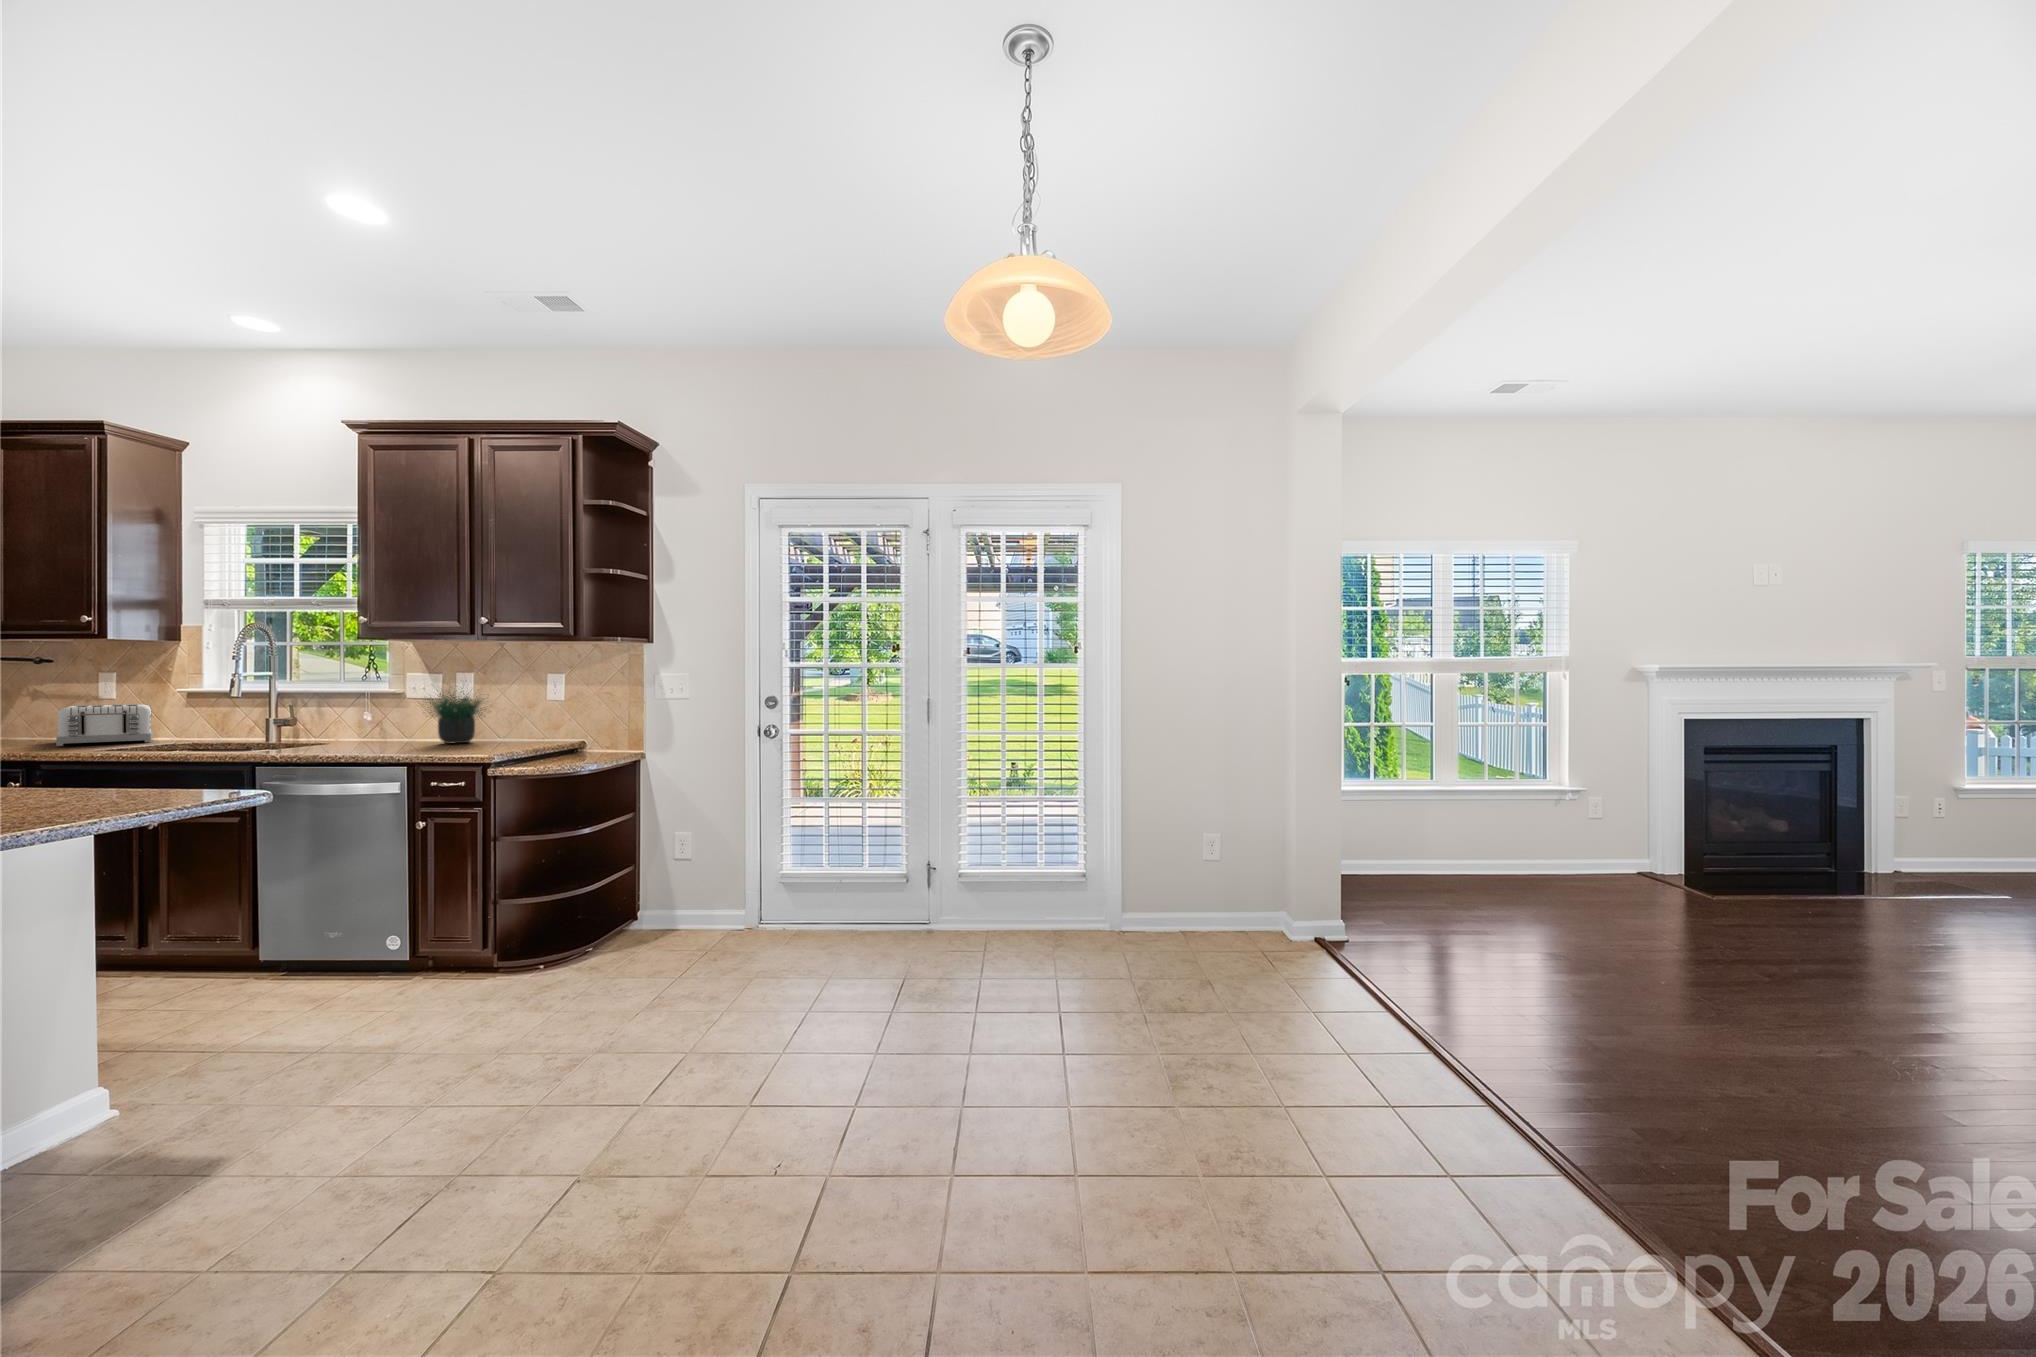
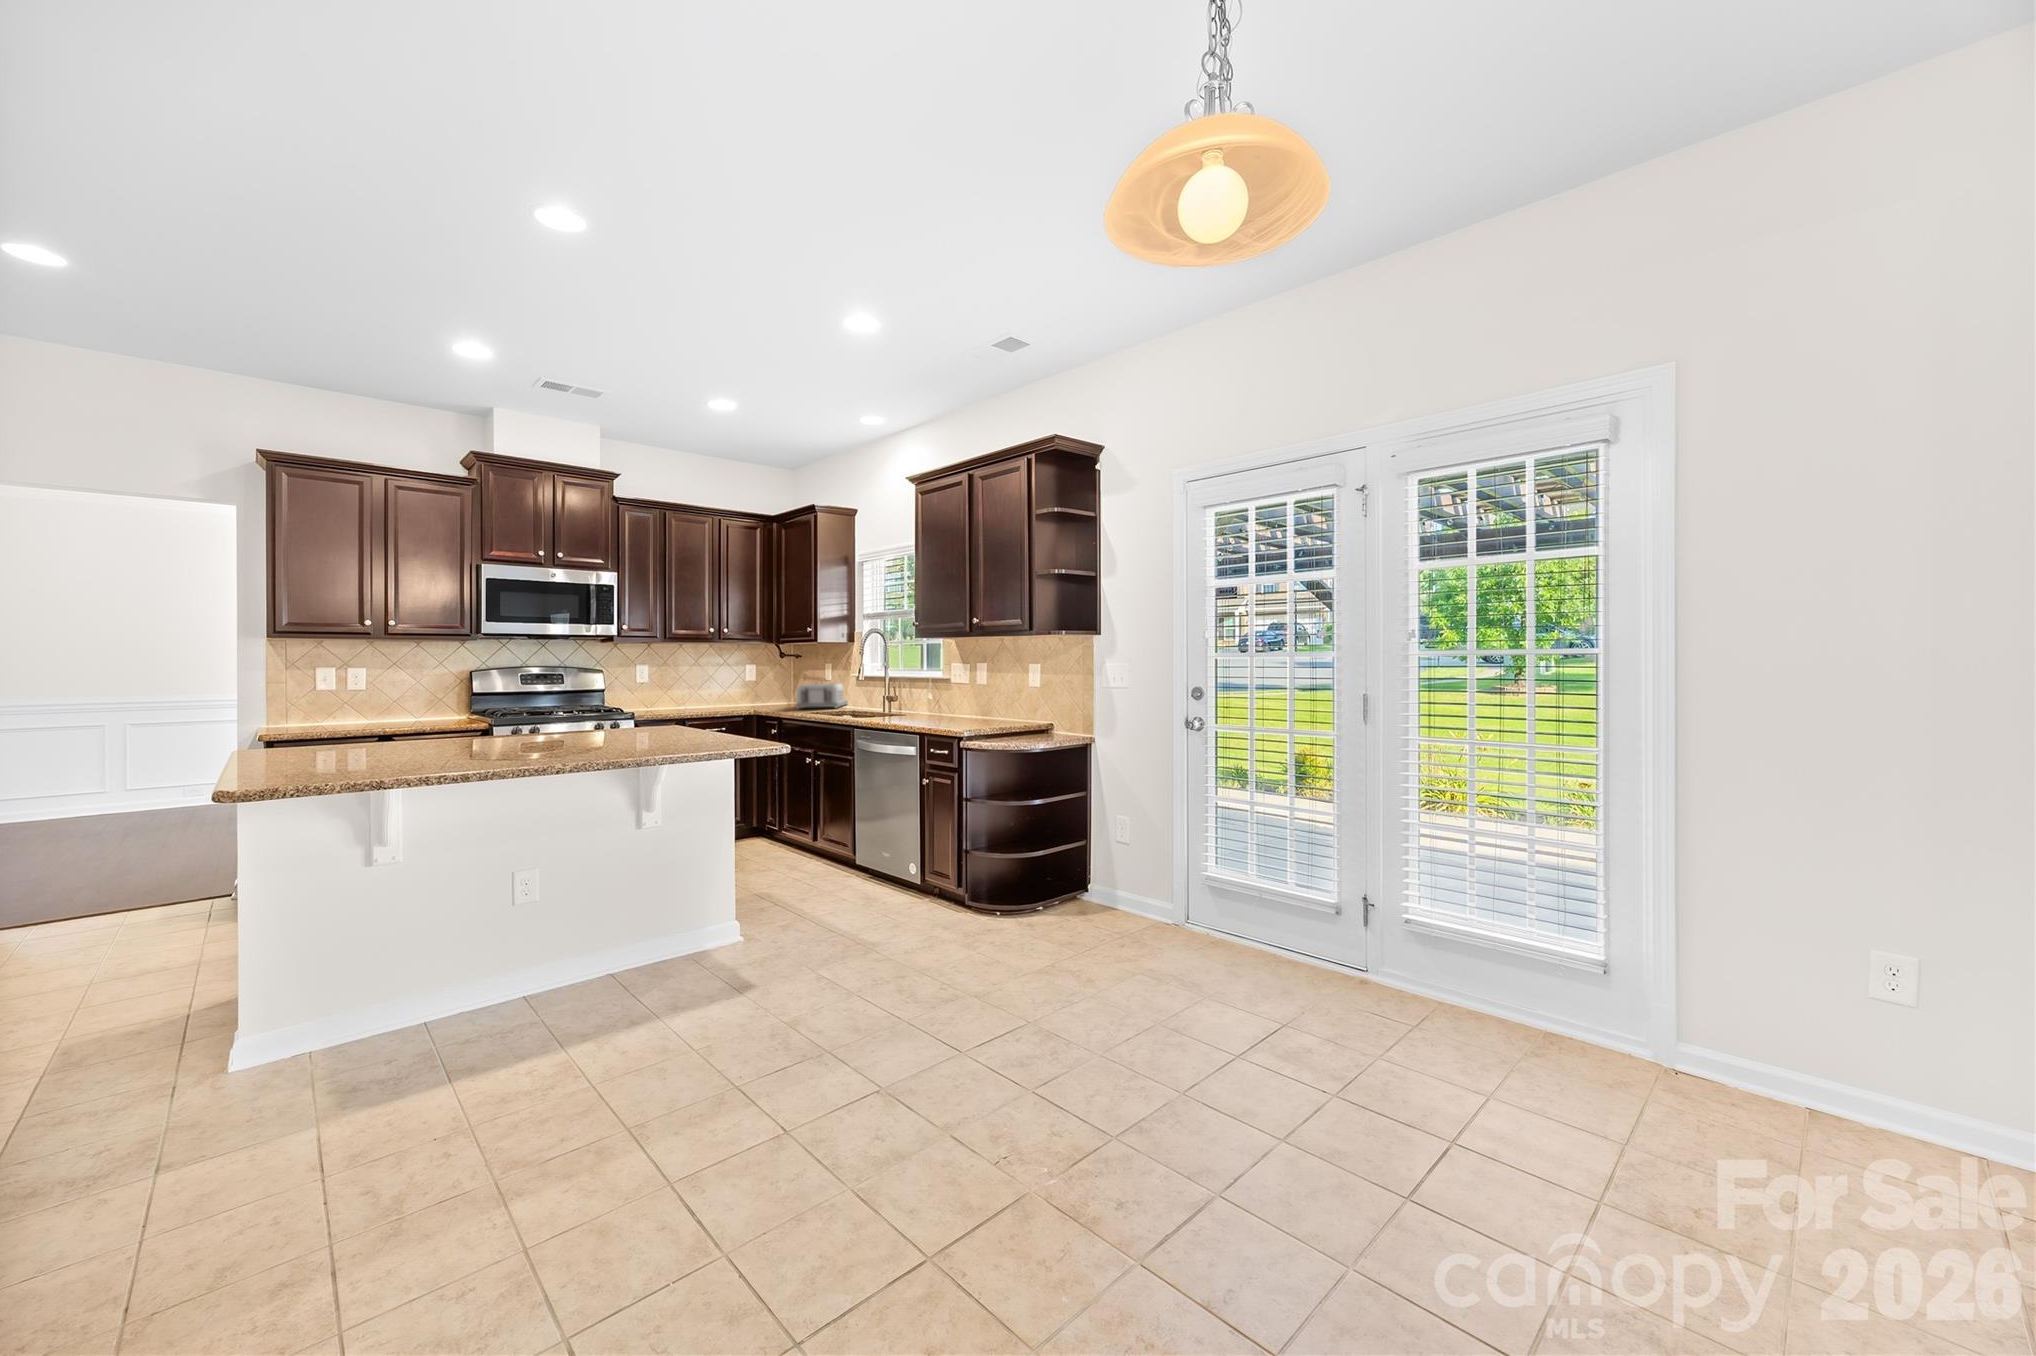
potted plant: present [427,687,484,744] -> none [941,661,999,720]

